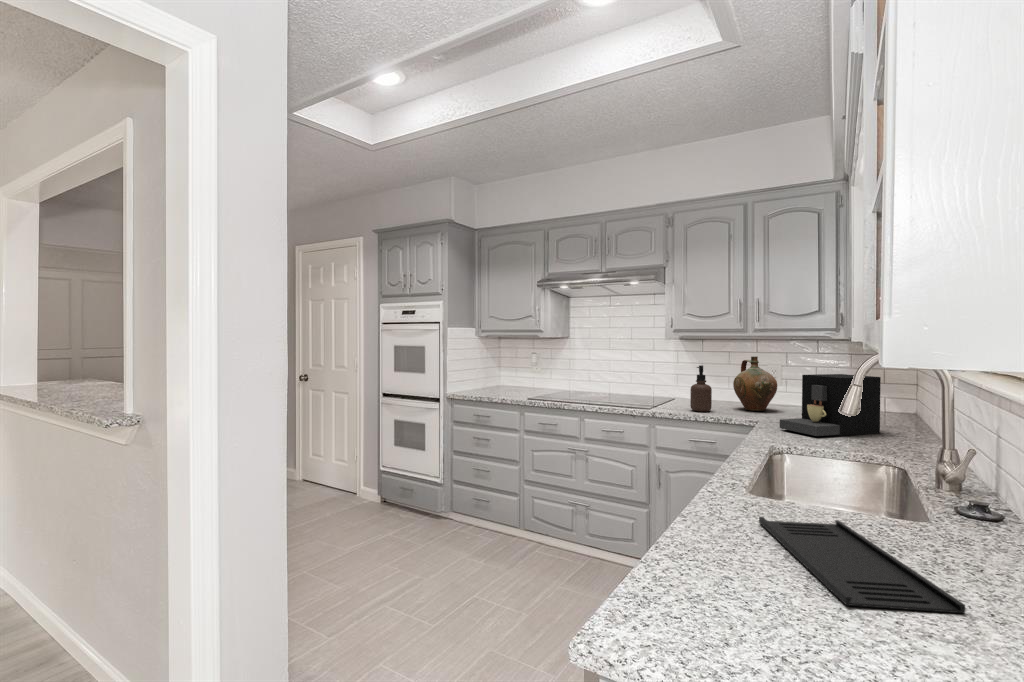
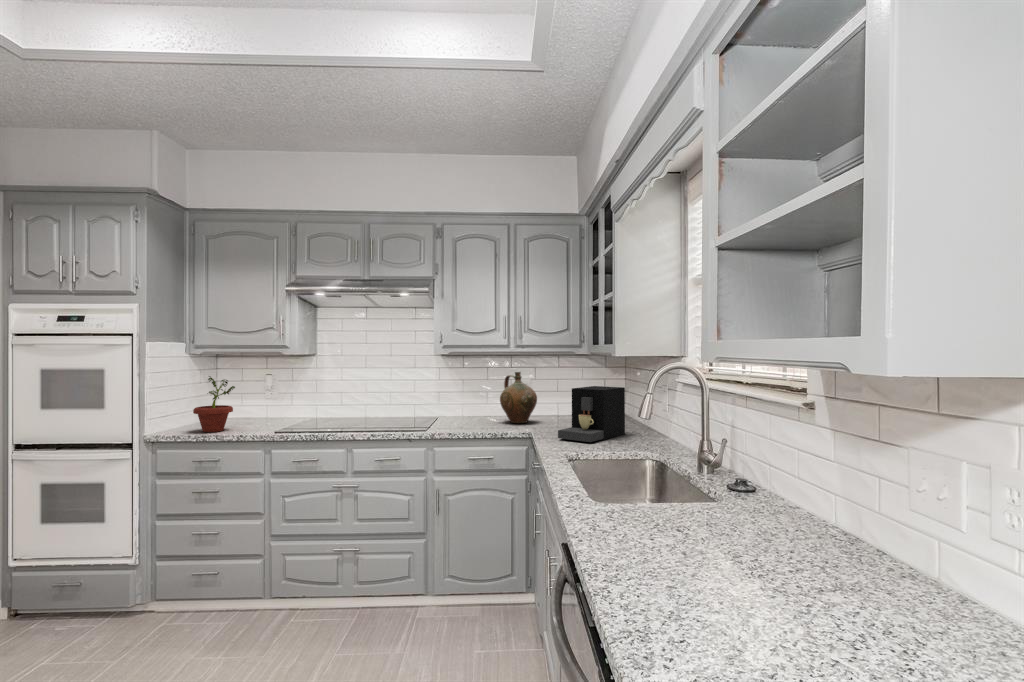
potted plant: none [477,353,506,396] -> present [193,376,235,432]
soap dispenser: present [690,365,712,412] -> none [466,383,485,429]
tray: present [759,517,965,613] -> none [636,512,804,577]

